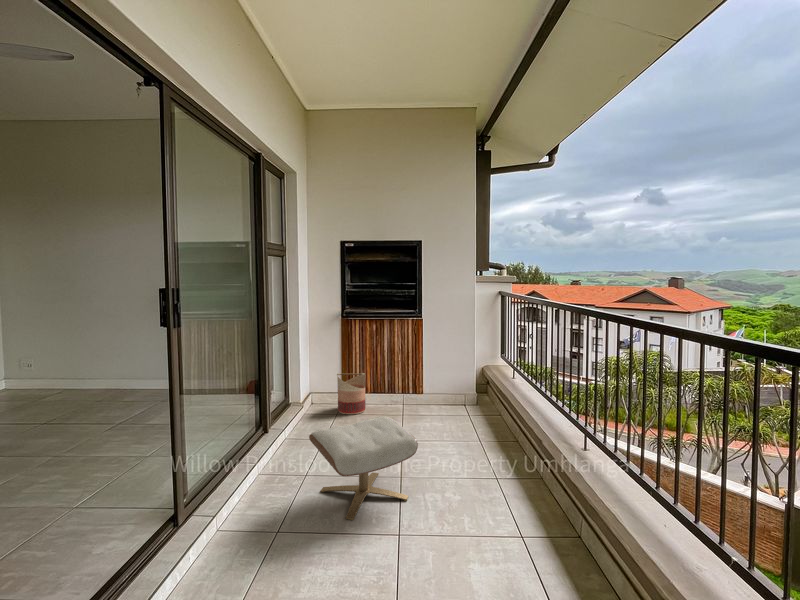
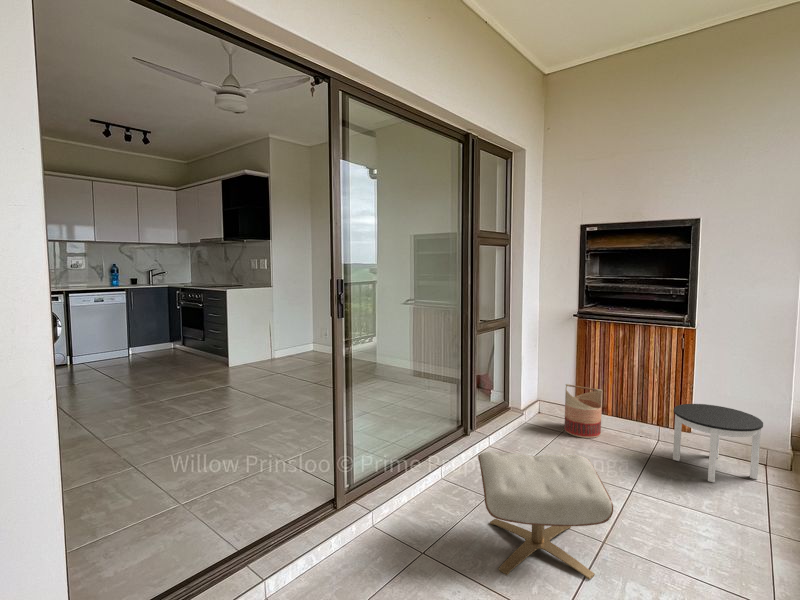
round table: none [416,371,466,422] -> present [673,404,763,482]

